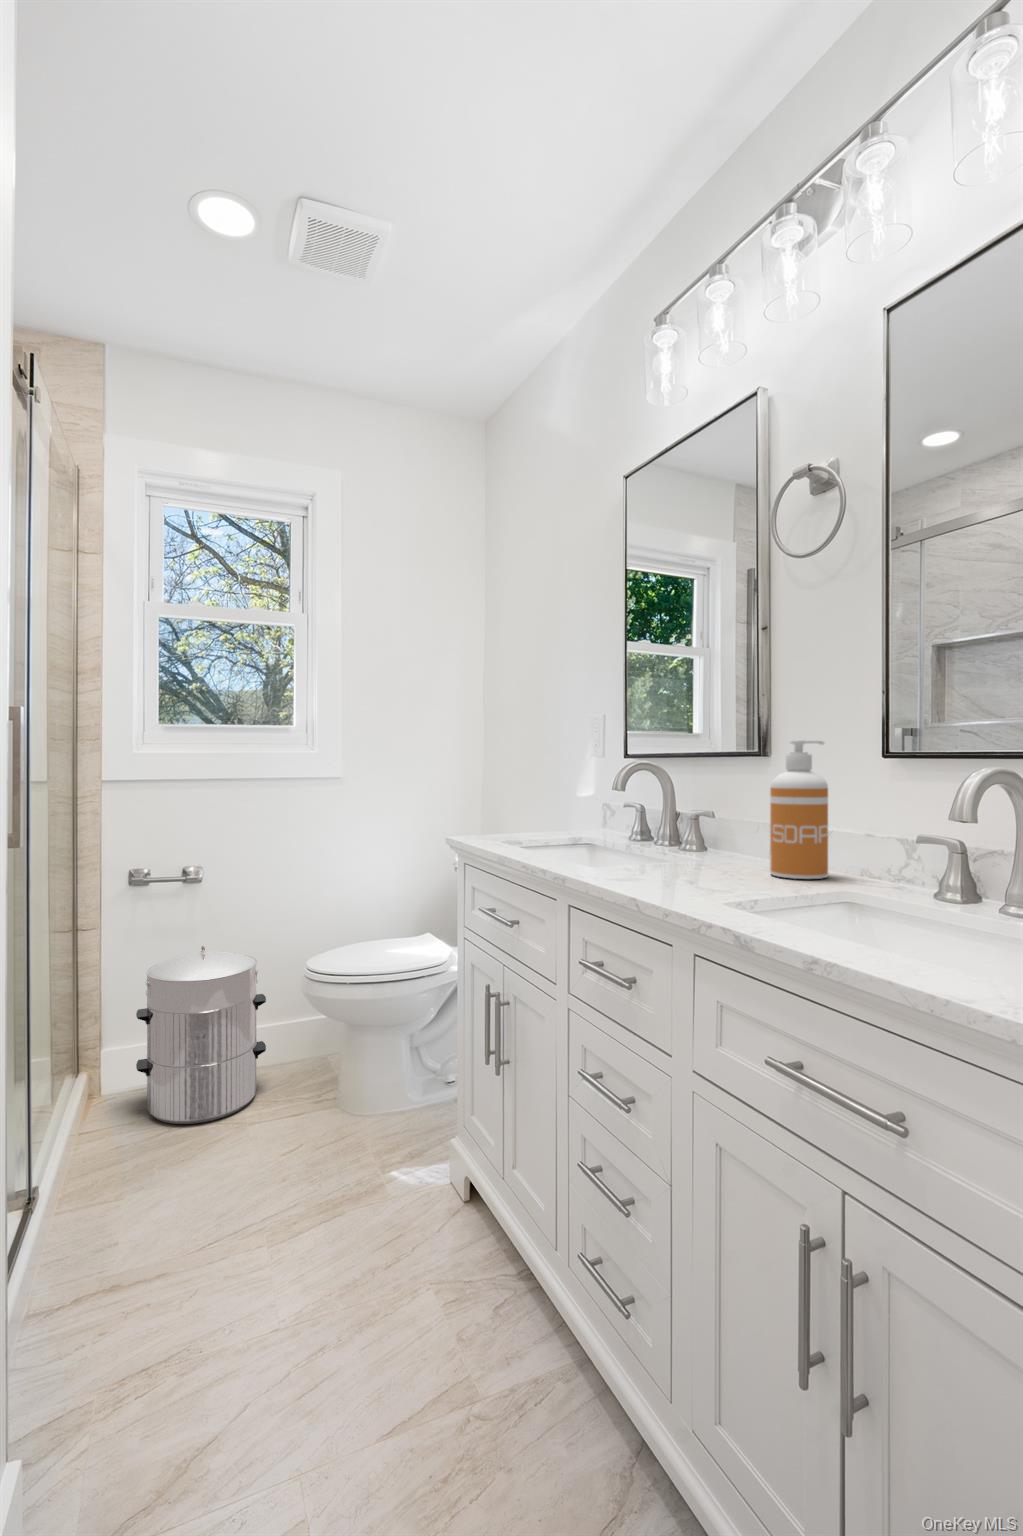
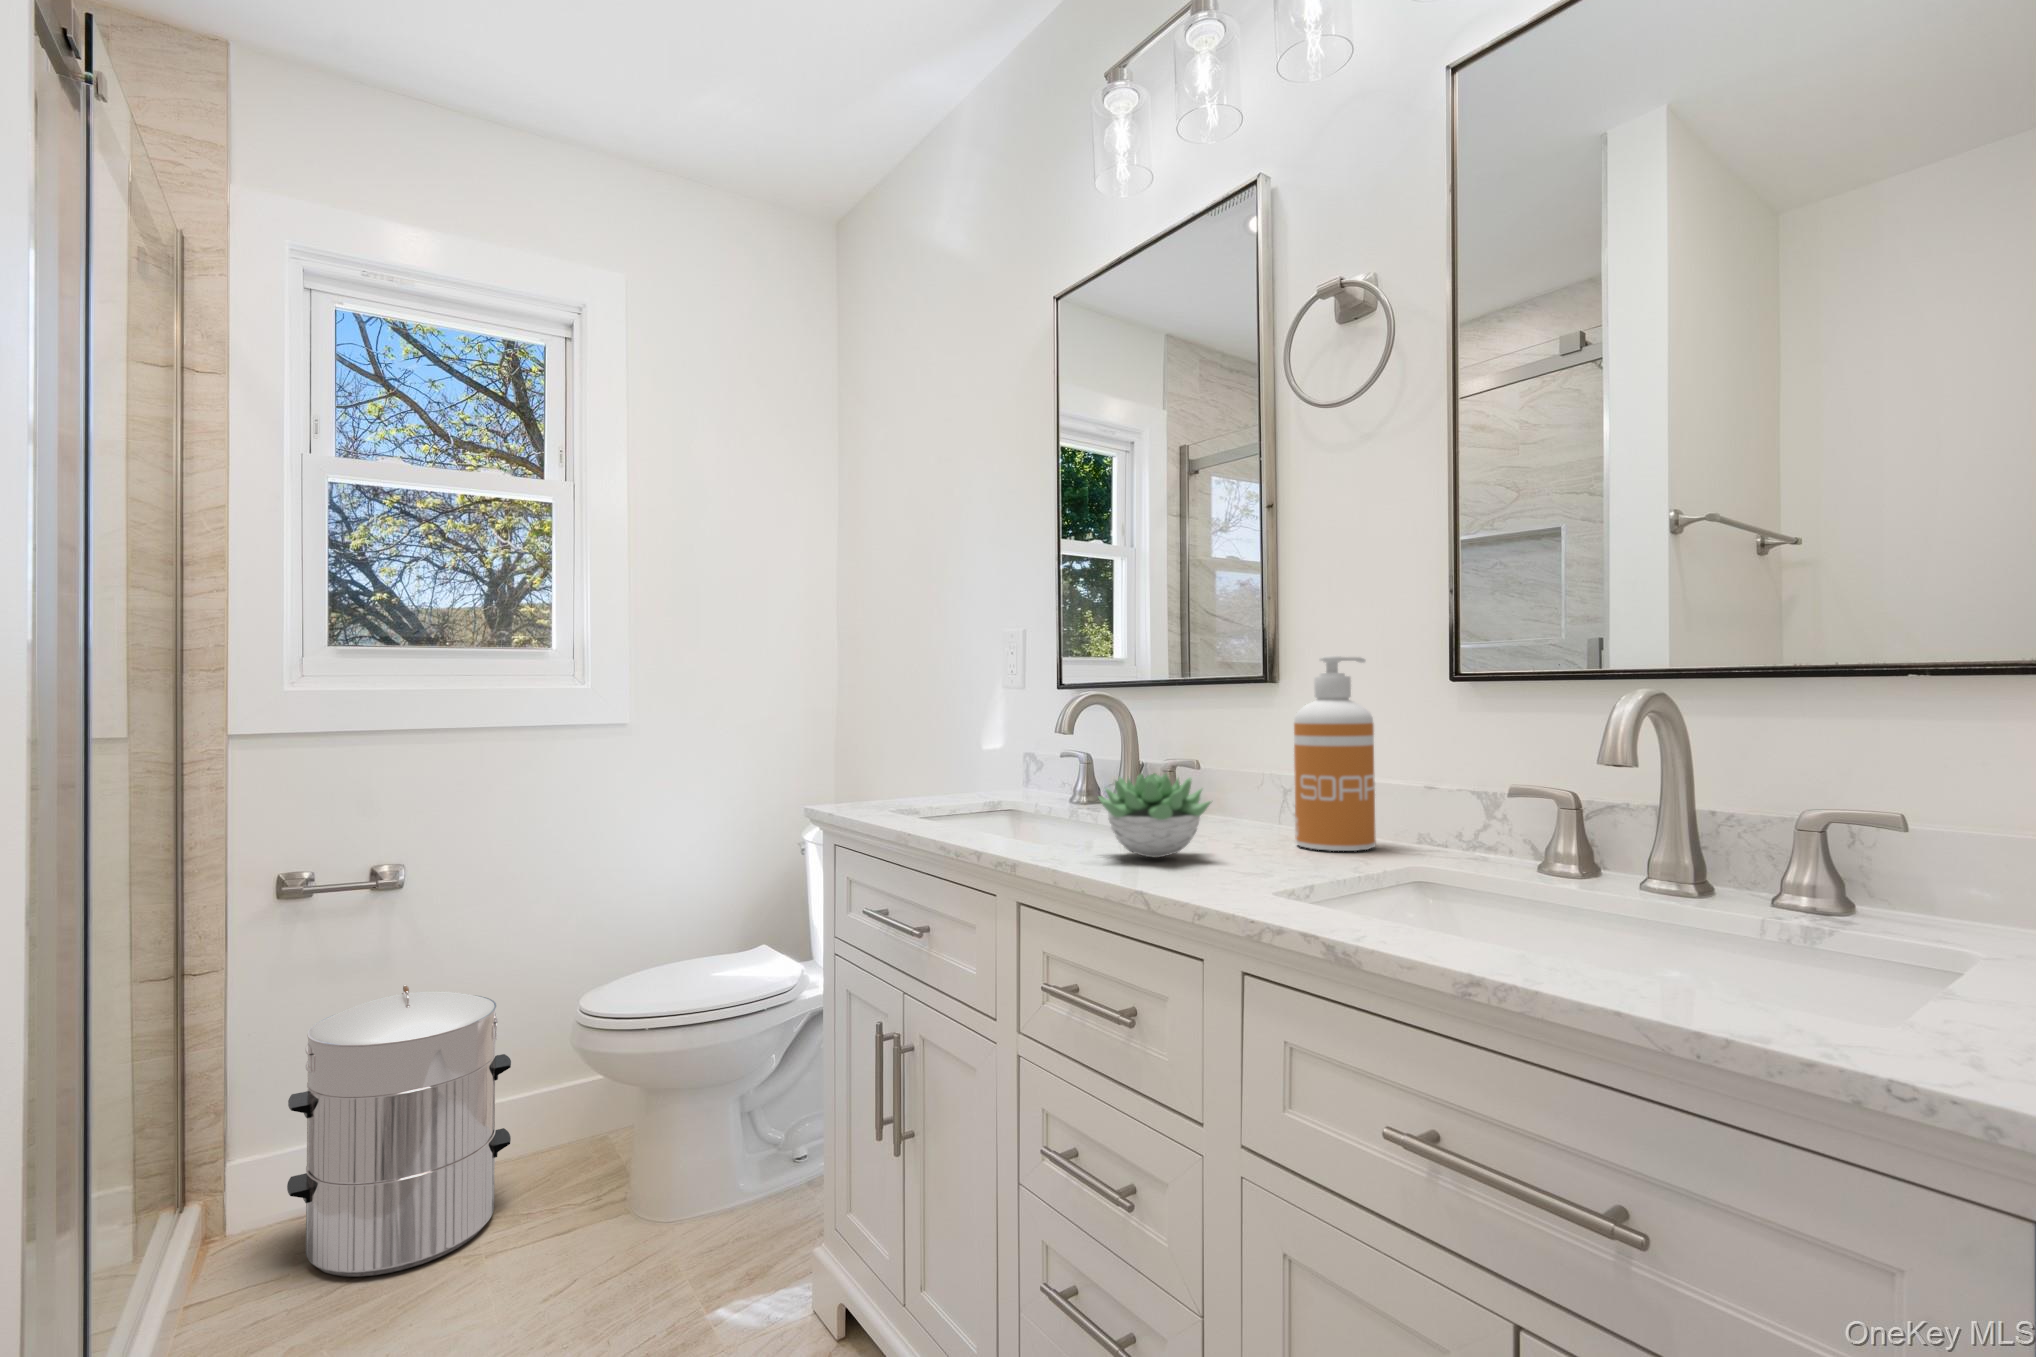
succulent plant: none [625,821,702,879] -> present [1098,773,1212,857]

